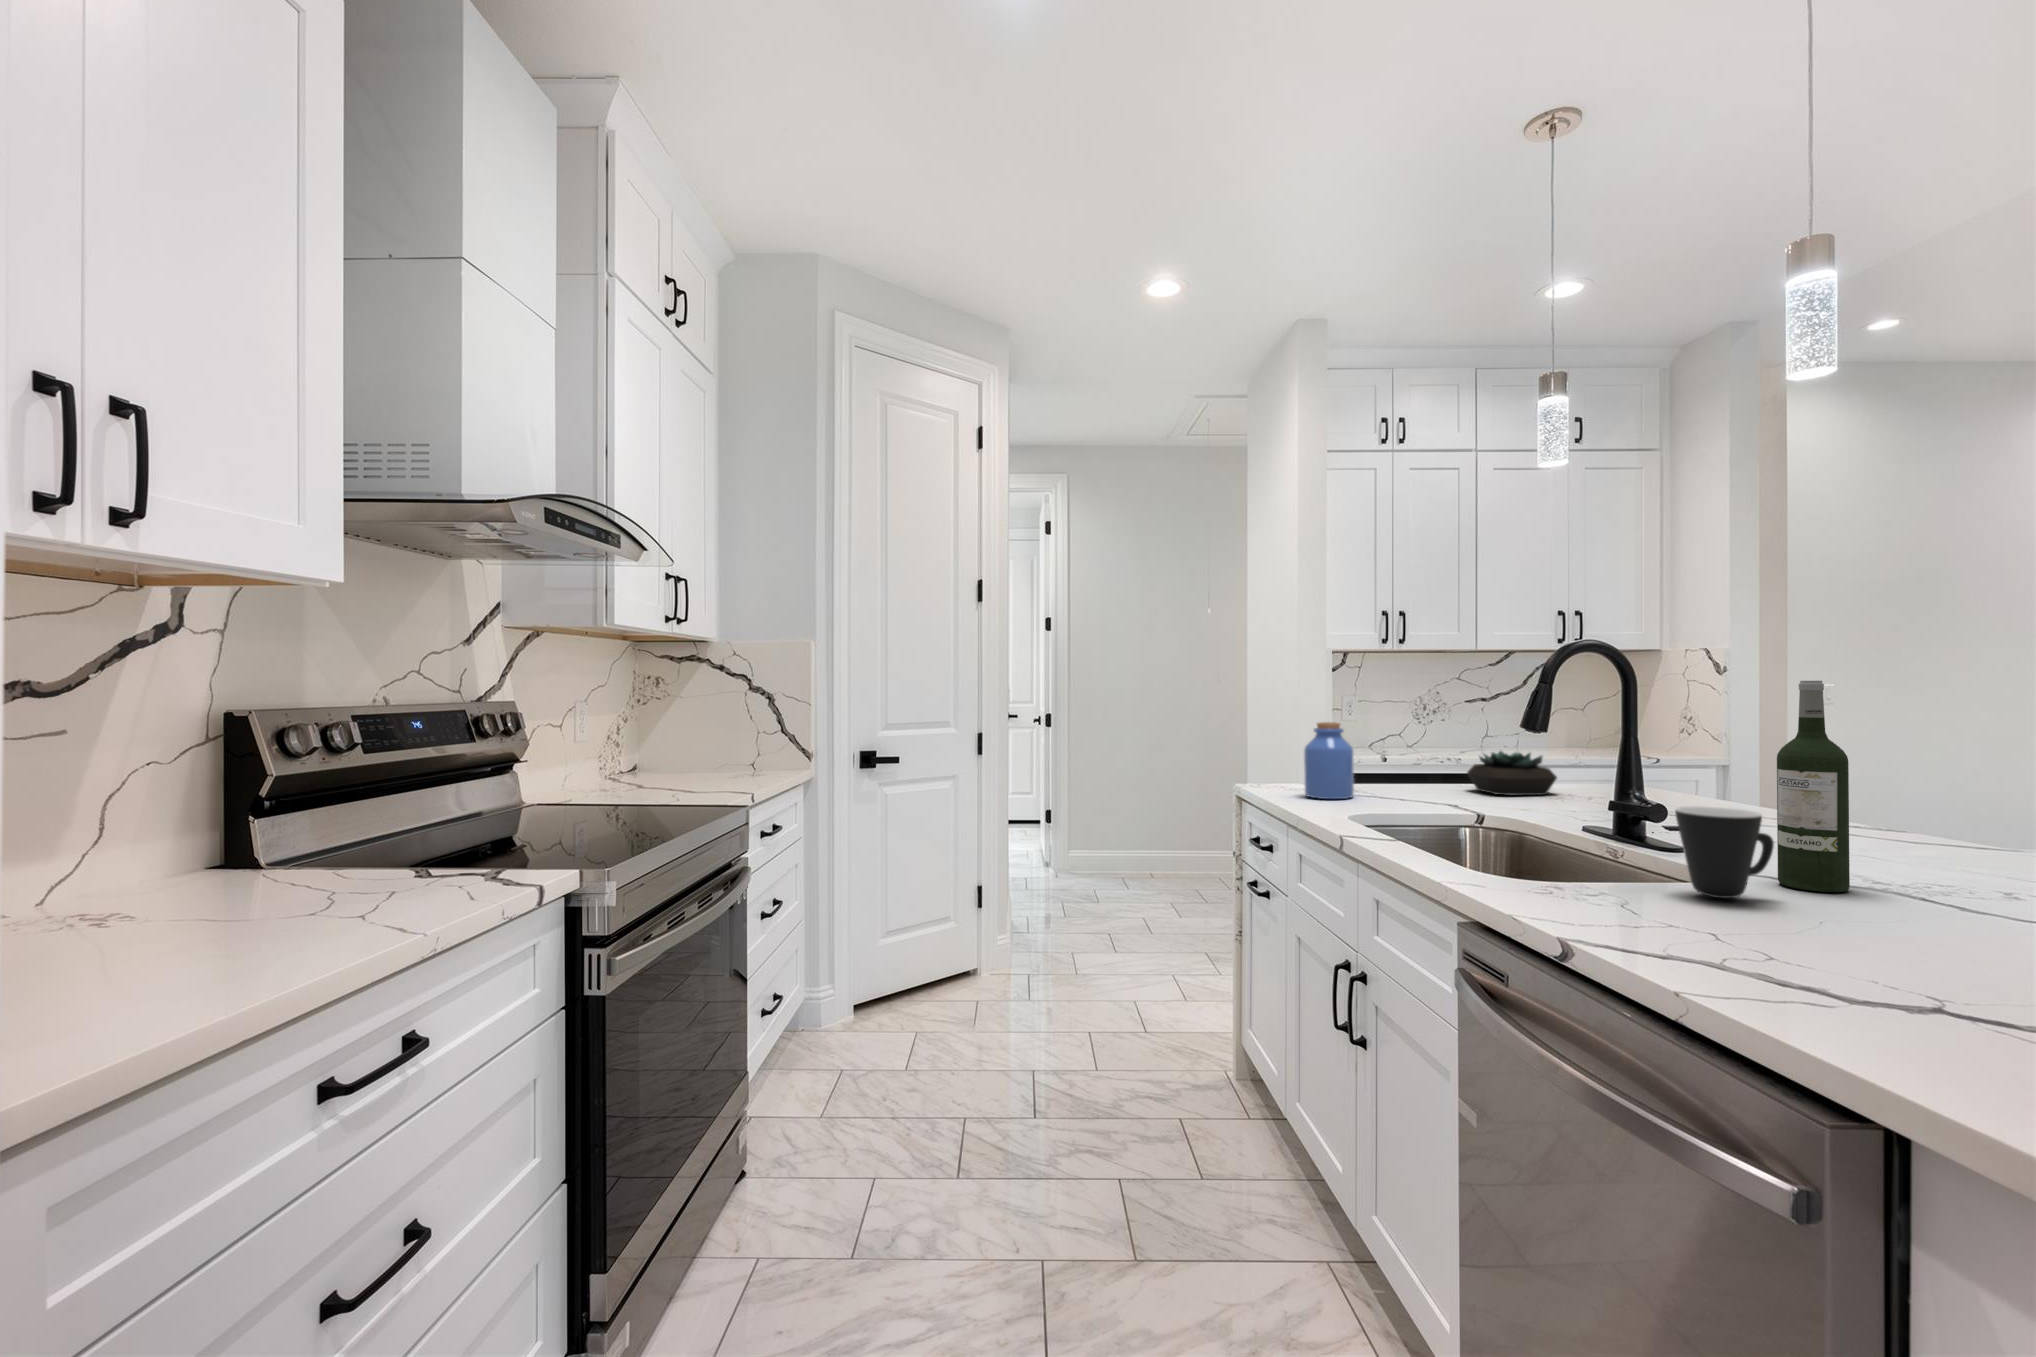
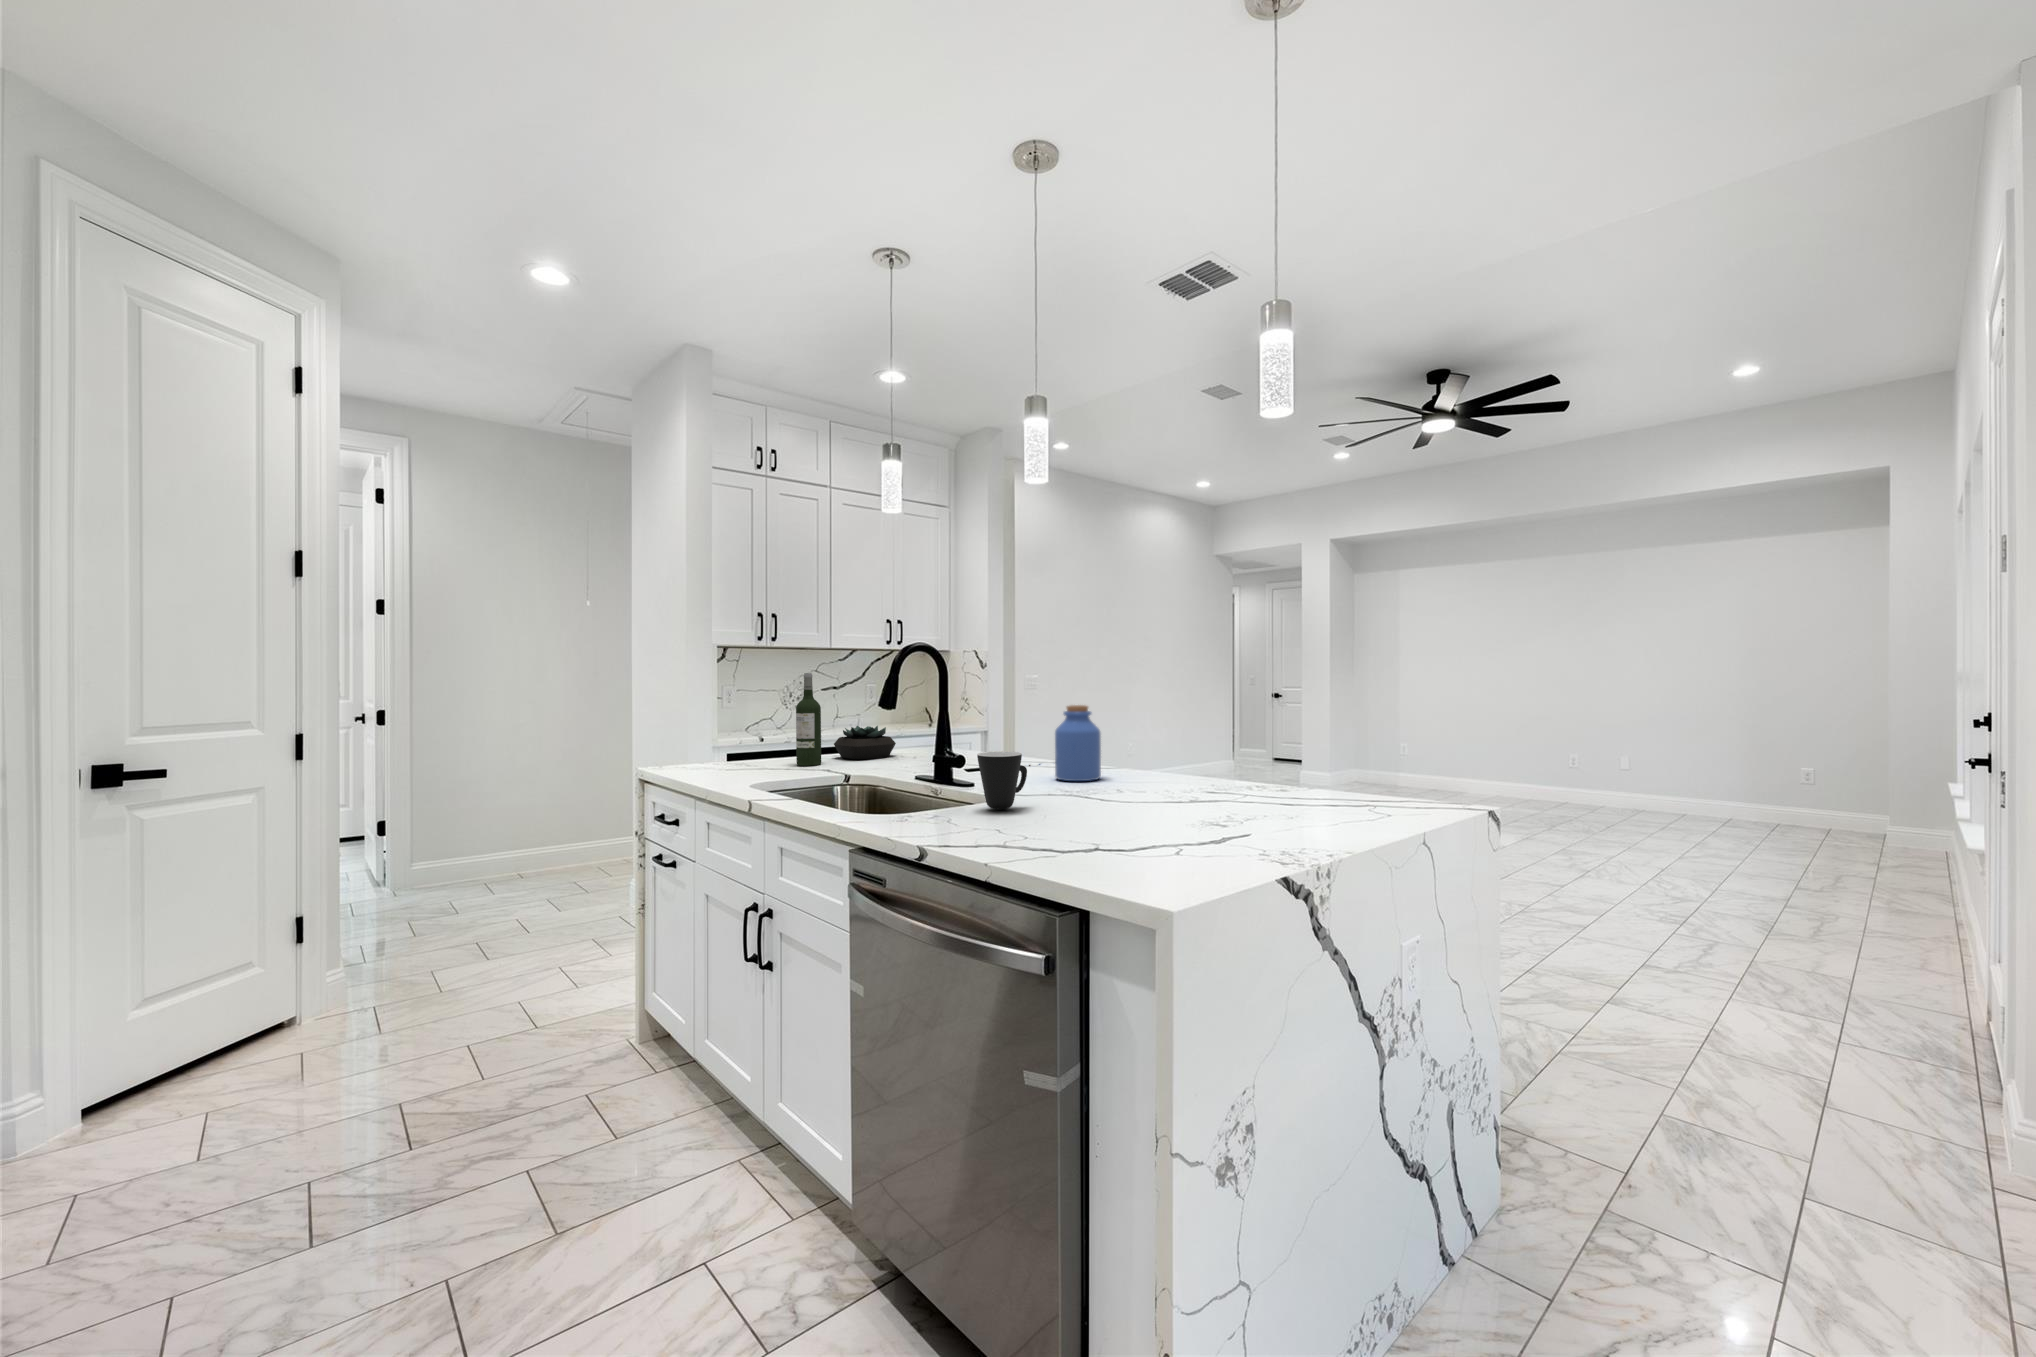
wine bottle: present [1777,681,1850,892] -> present [796,673,821,766]
jar: present [1304,722,1354,799] -> present [1055,705,1101,781]

